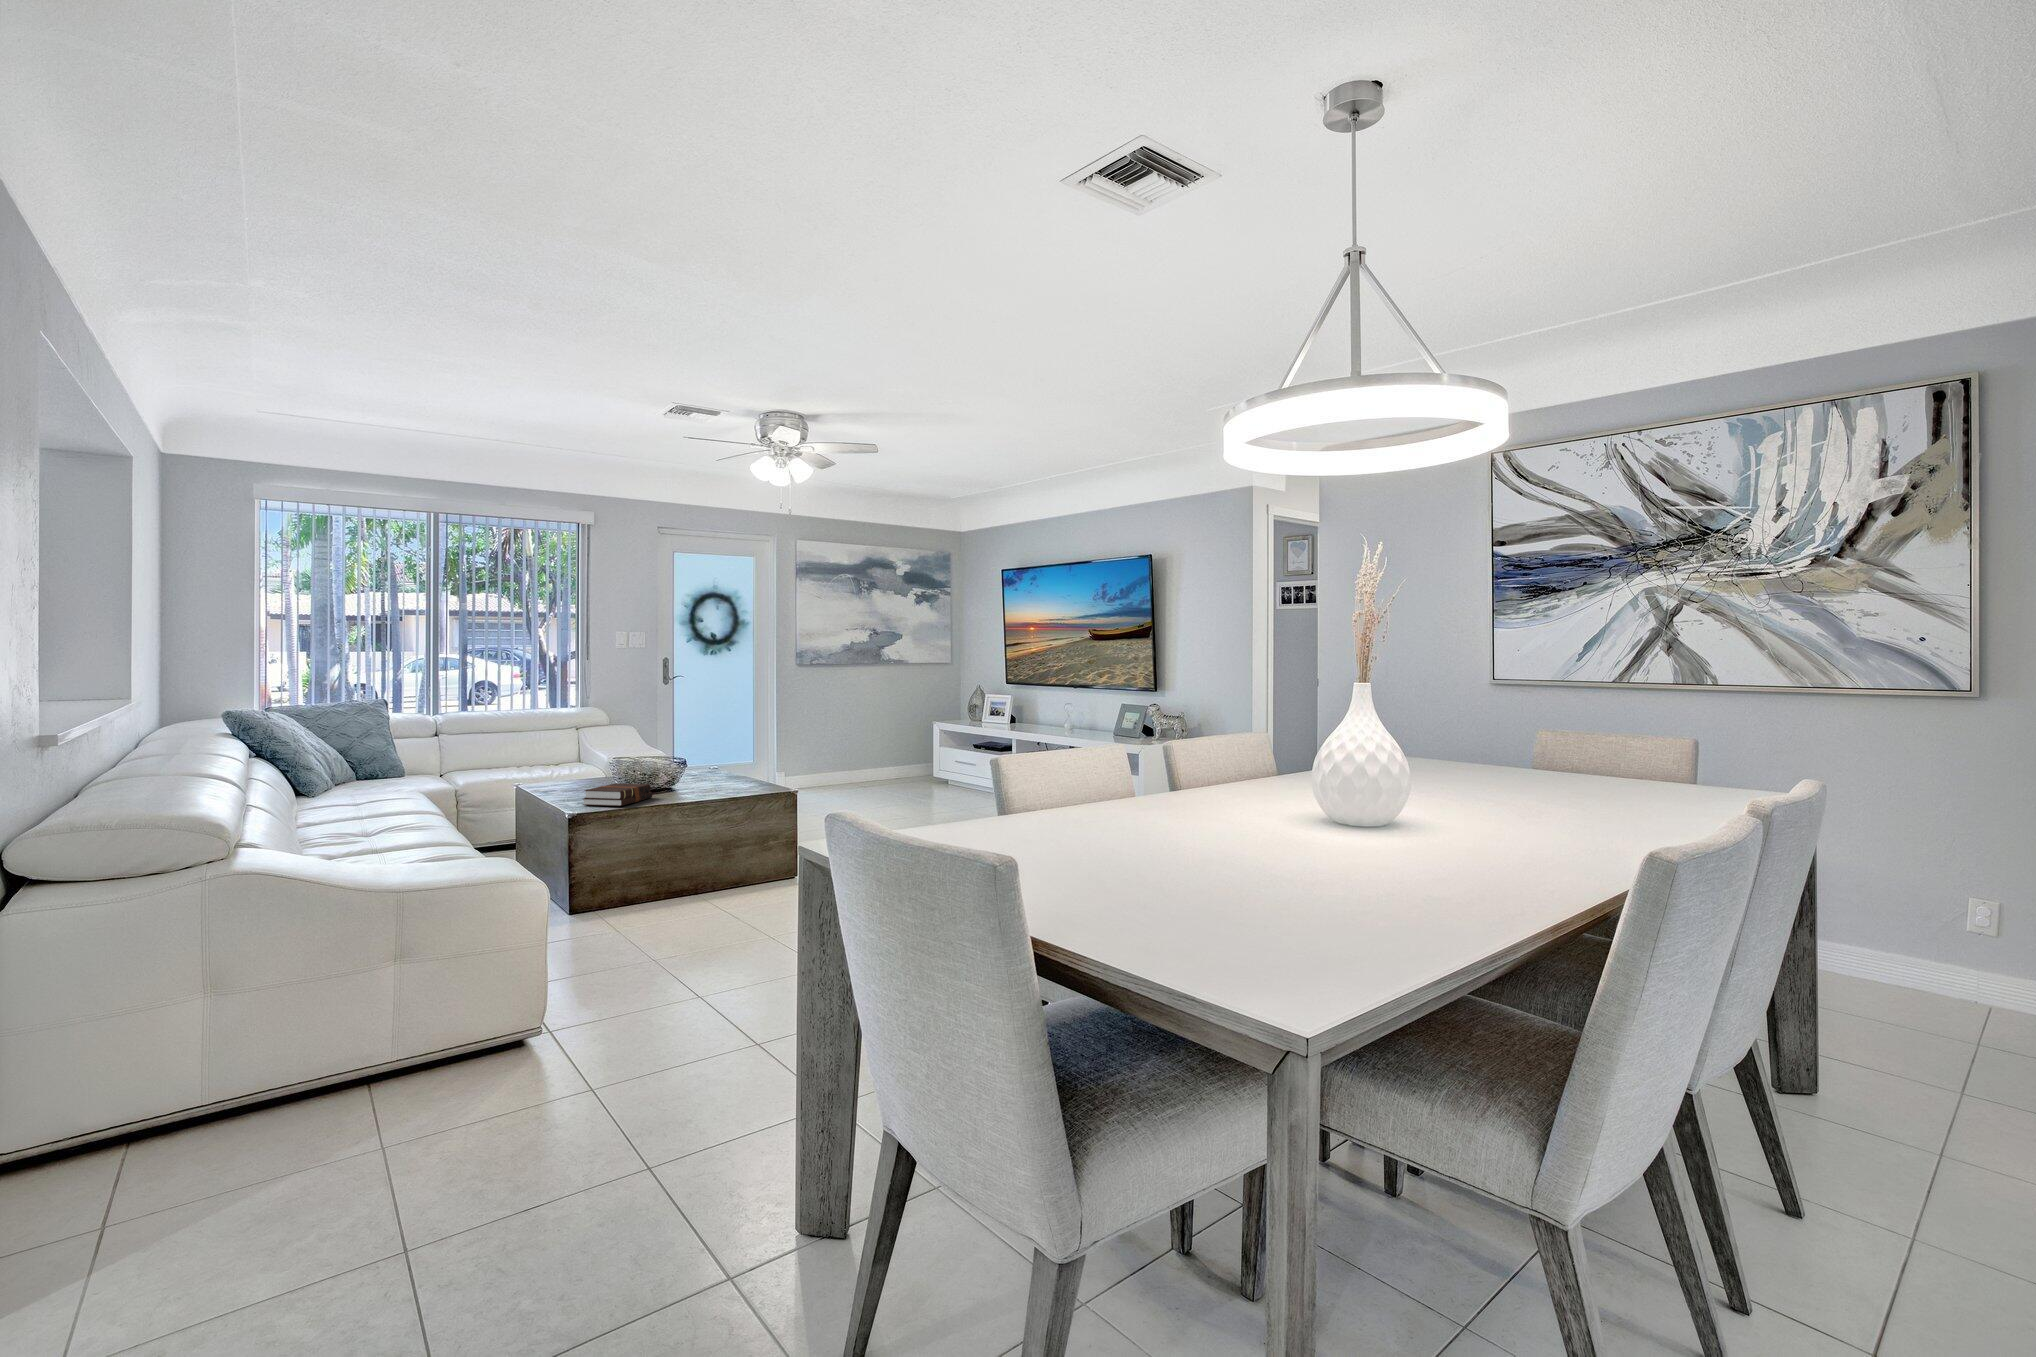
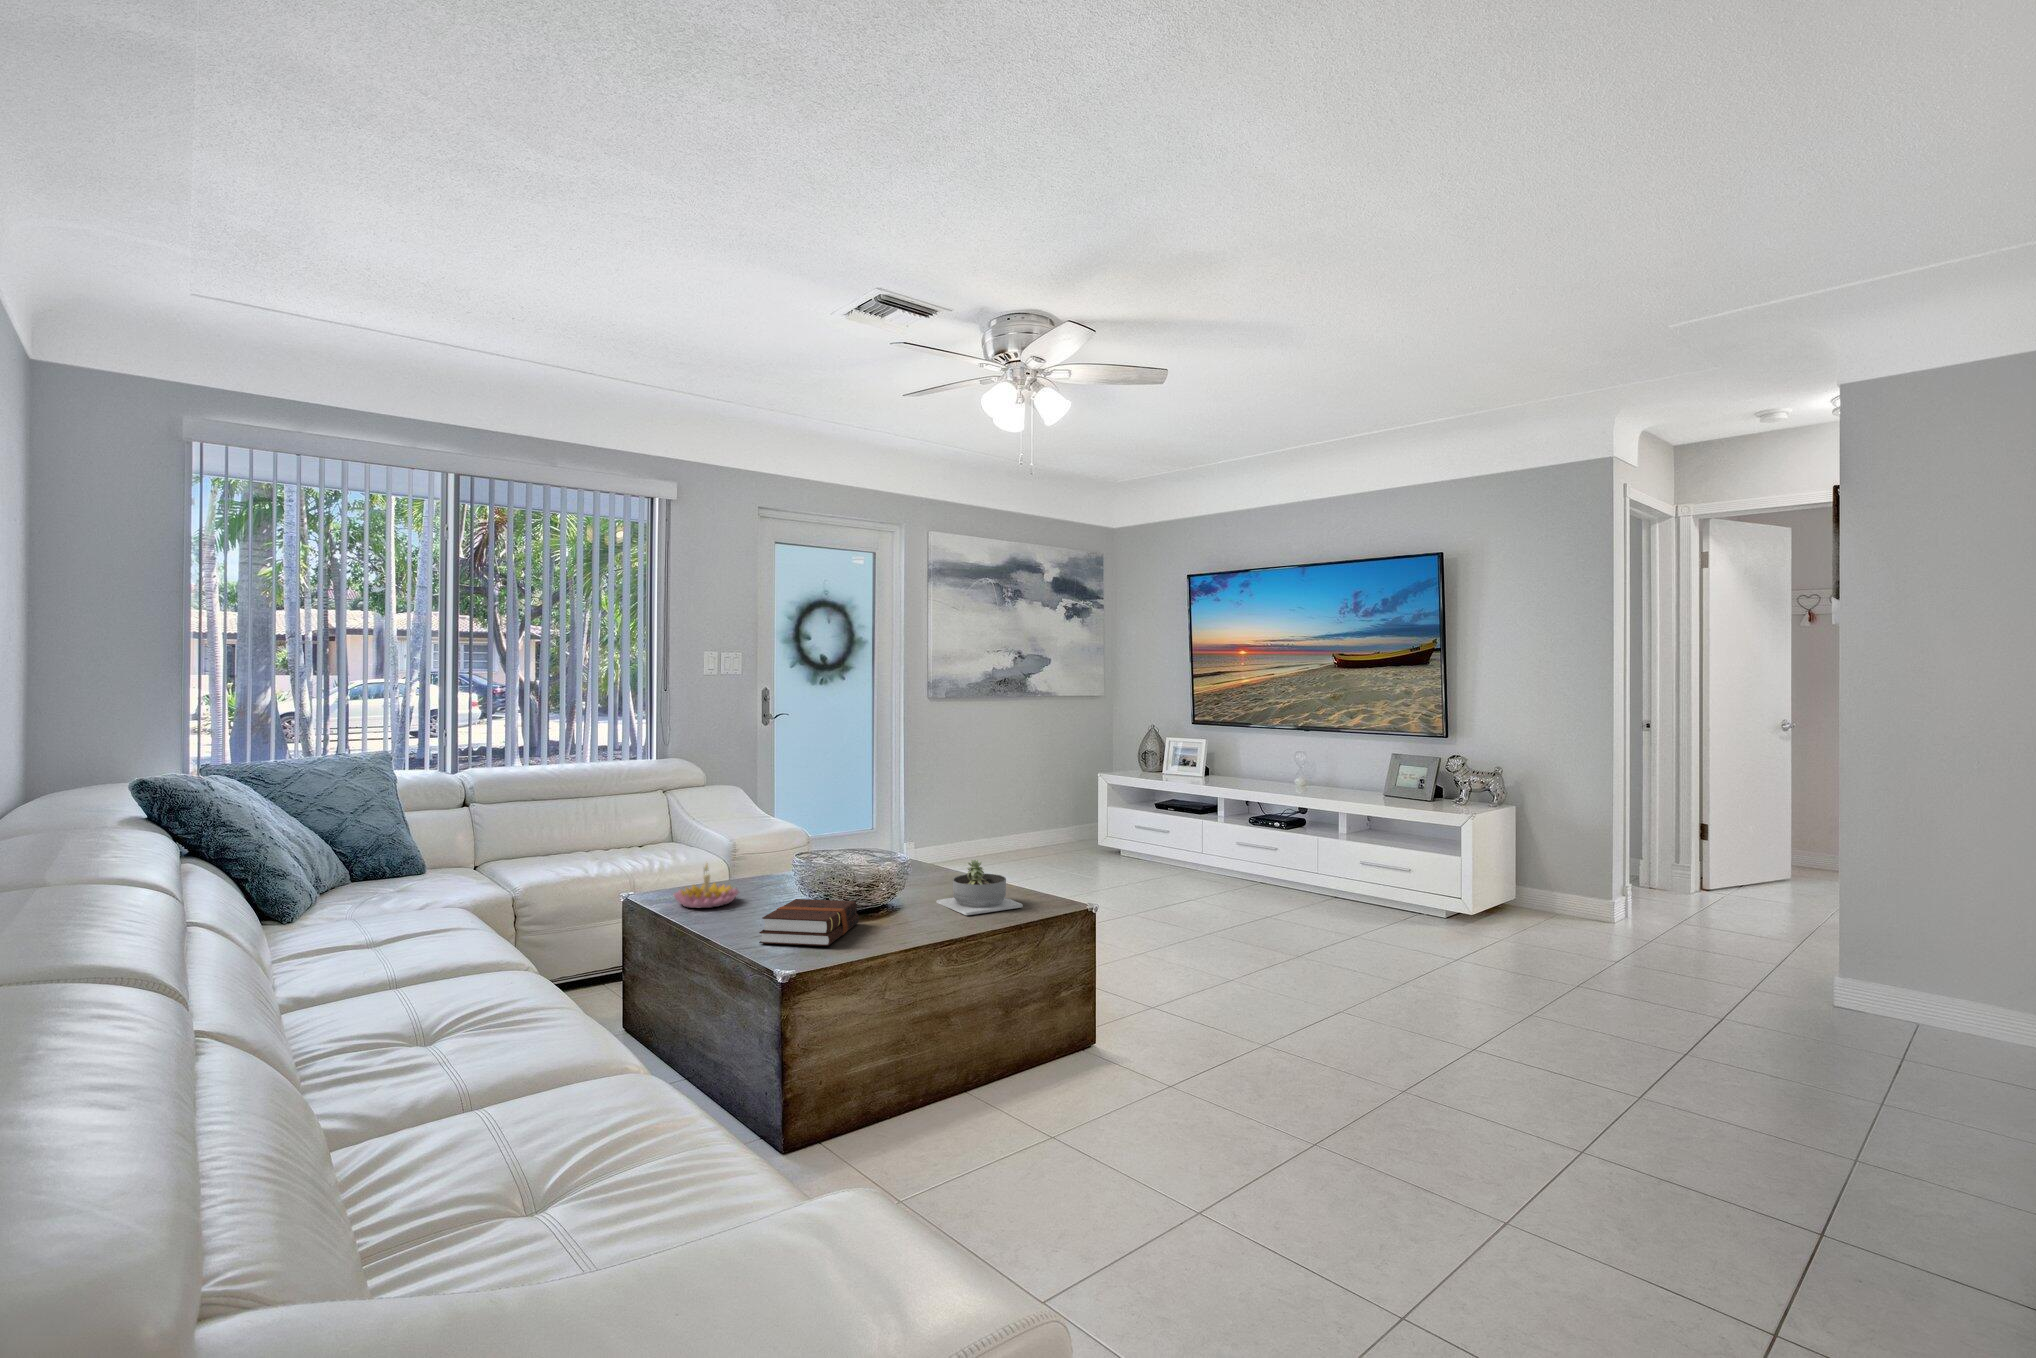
succulent planter: none [713,762,763,794] -> present [936,860,1023,915]
candle holder: none [548,763,591,791] -> present [674,864,739,908]

